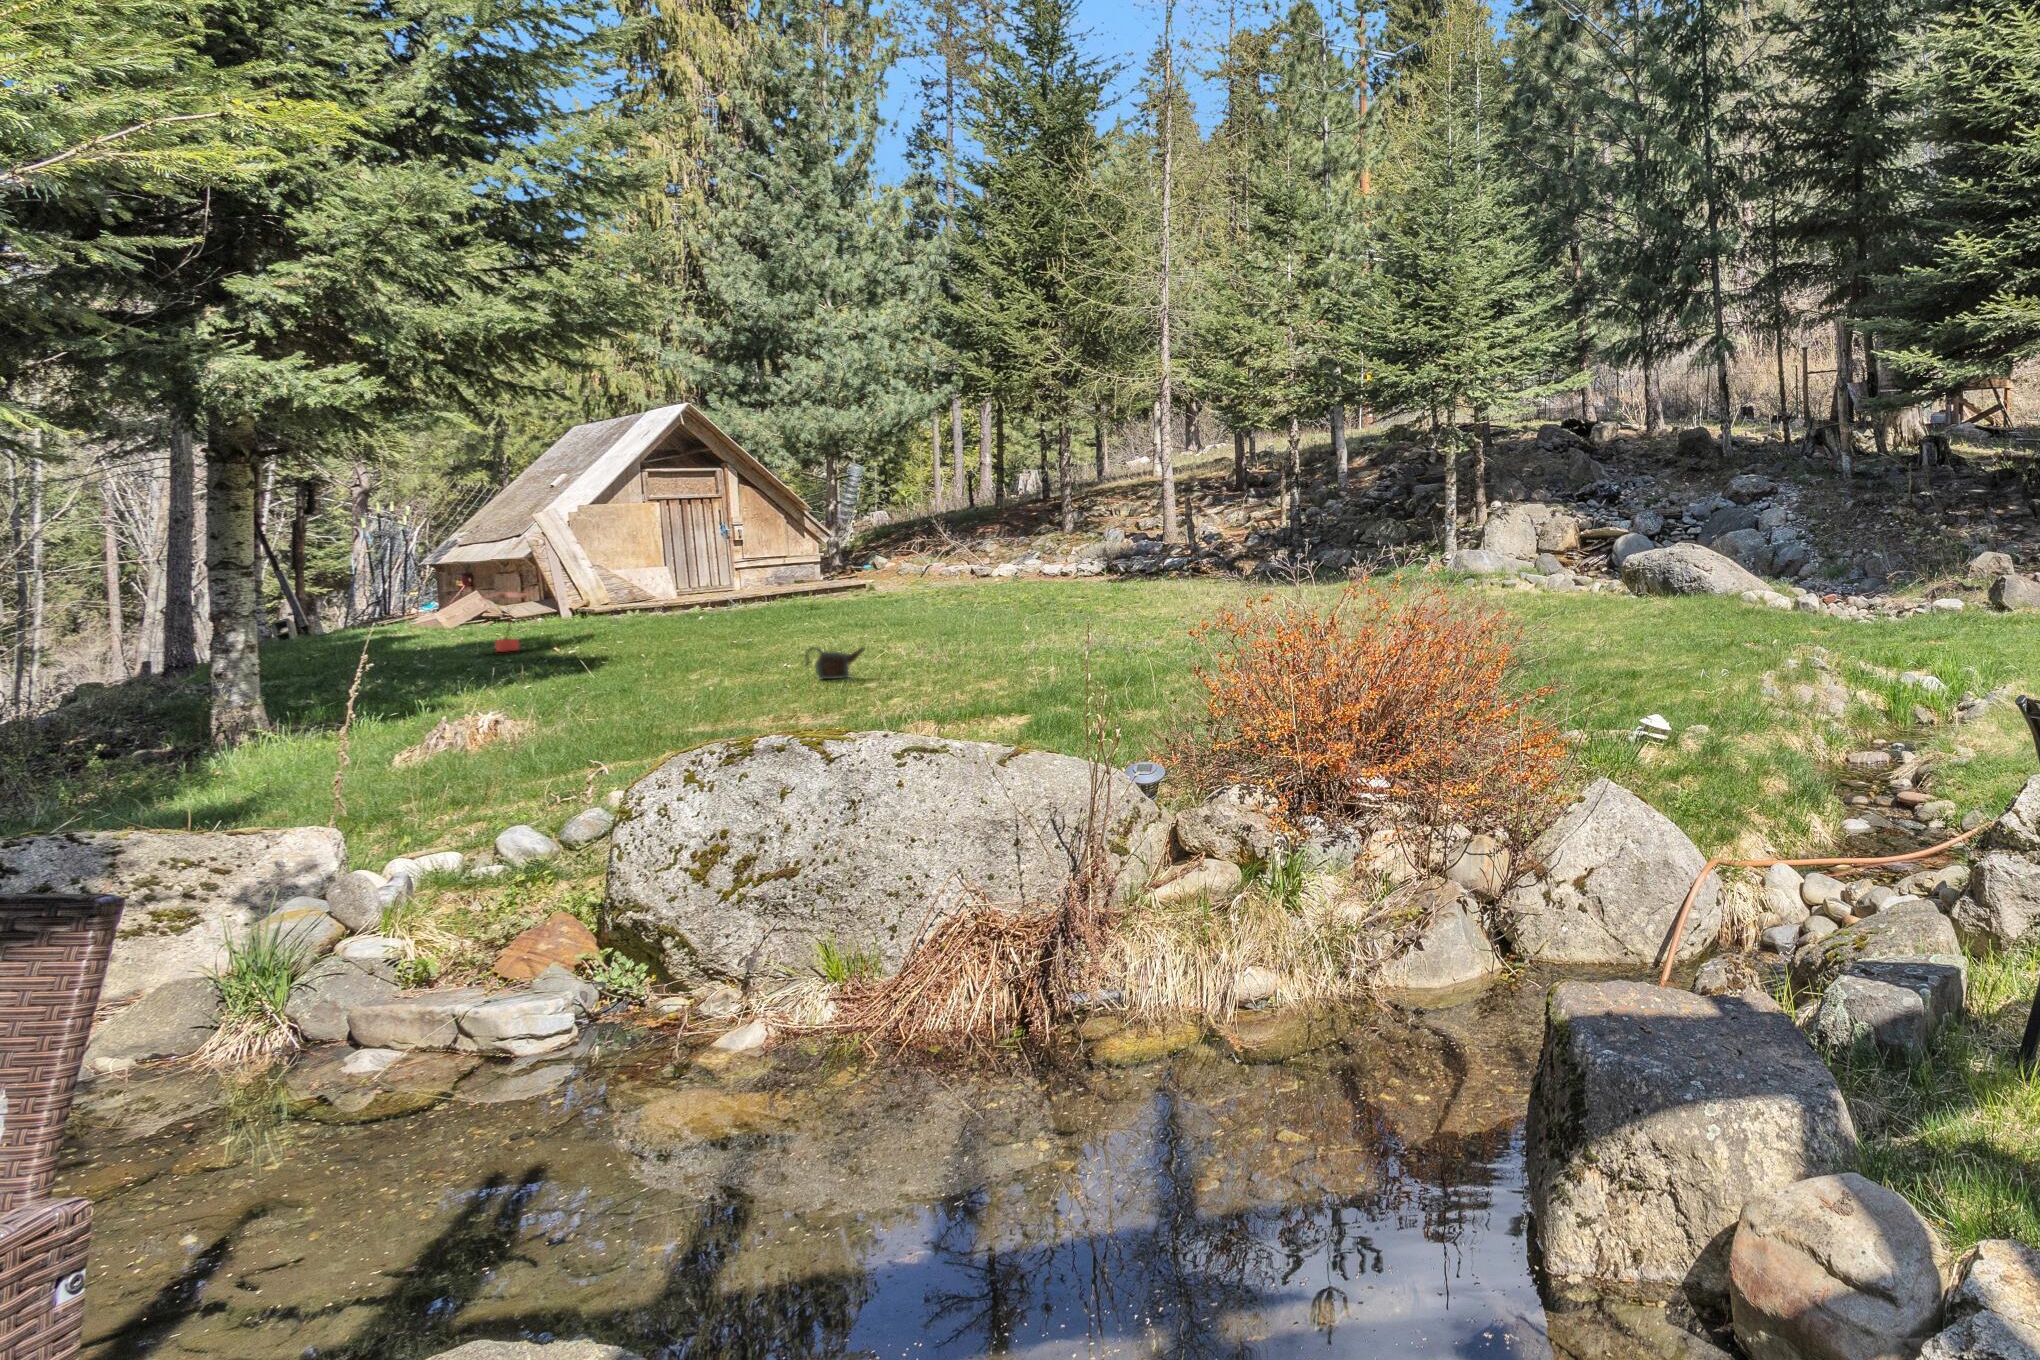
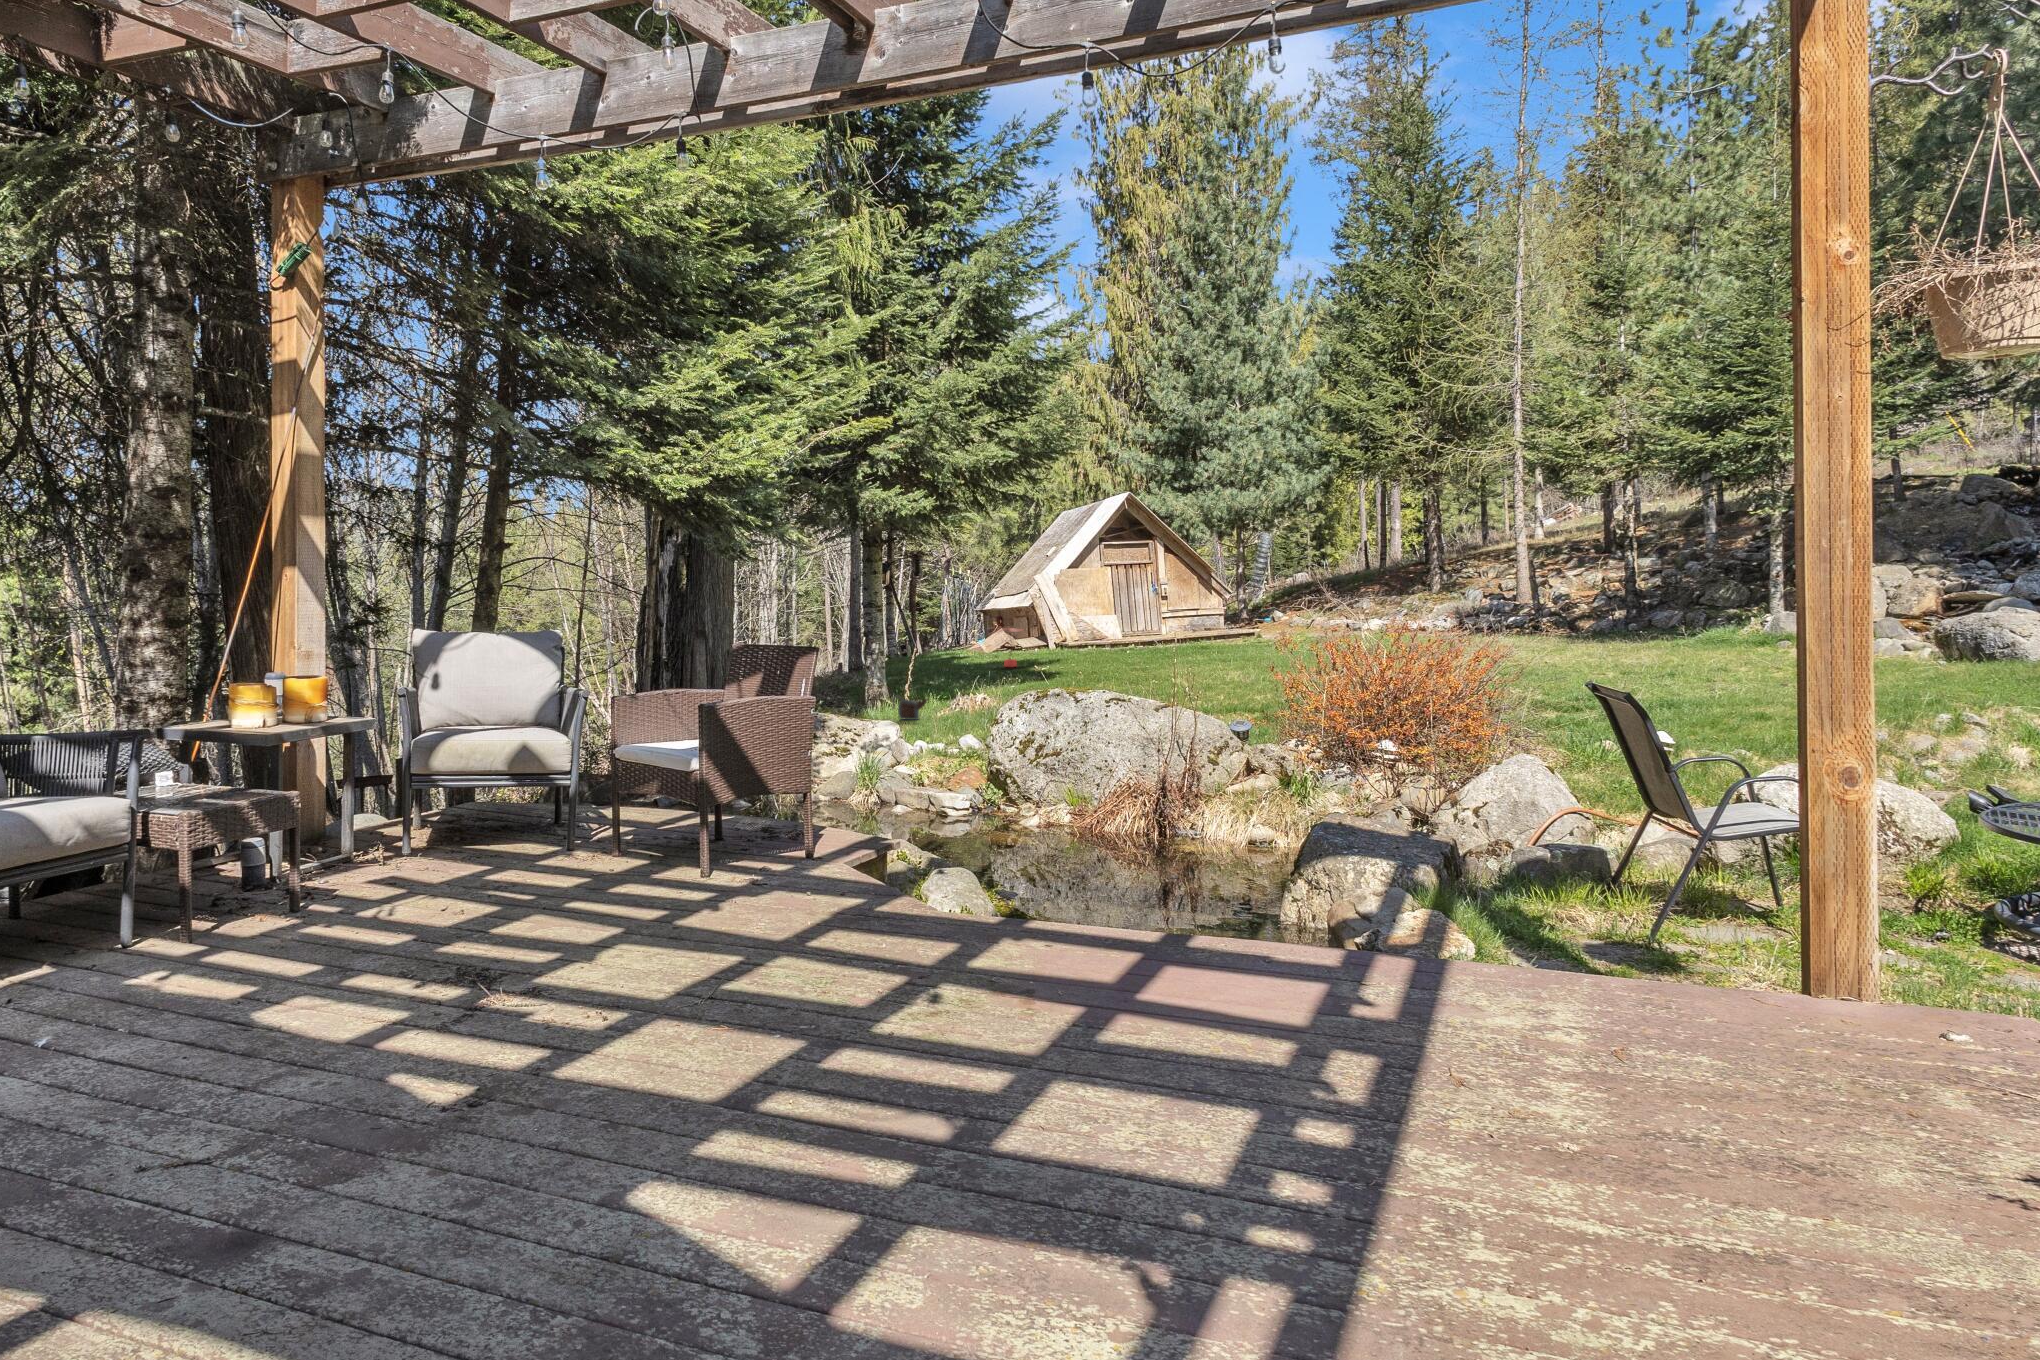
watering can: present [805,647,865,679] -> present [892,696,929,720]

